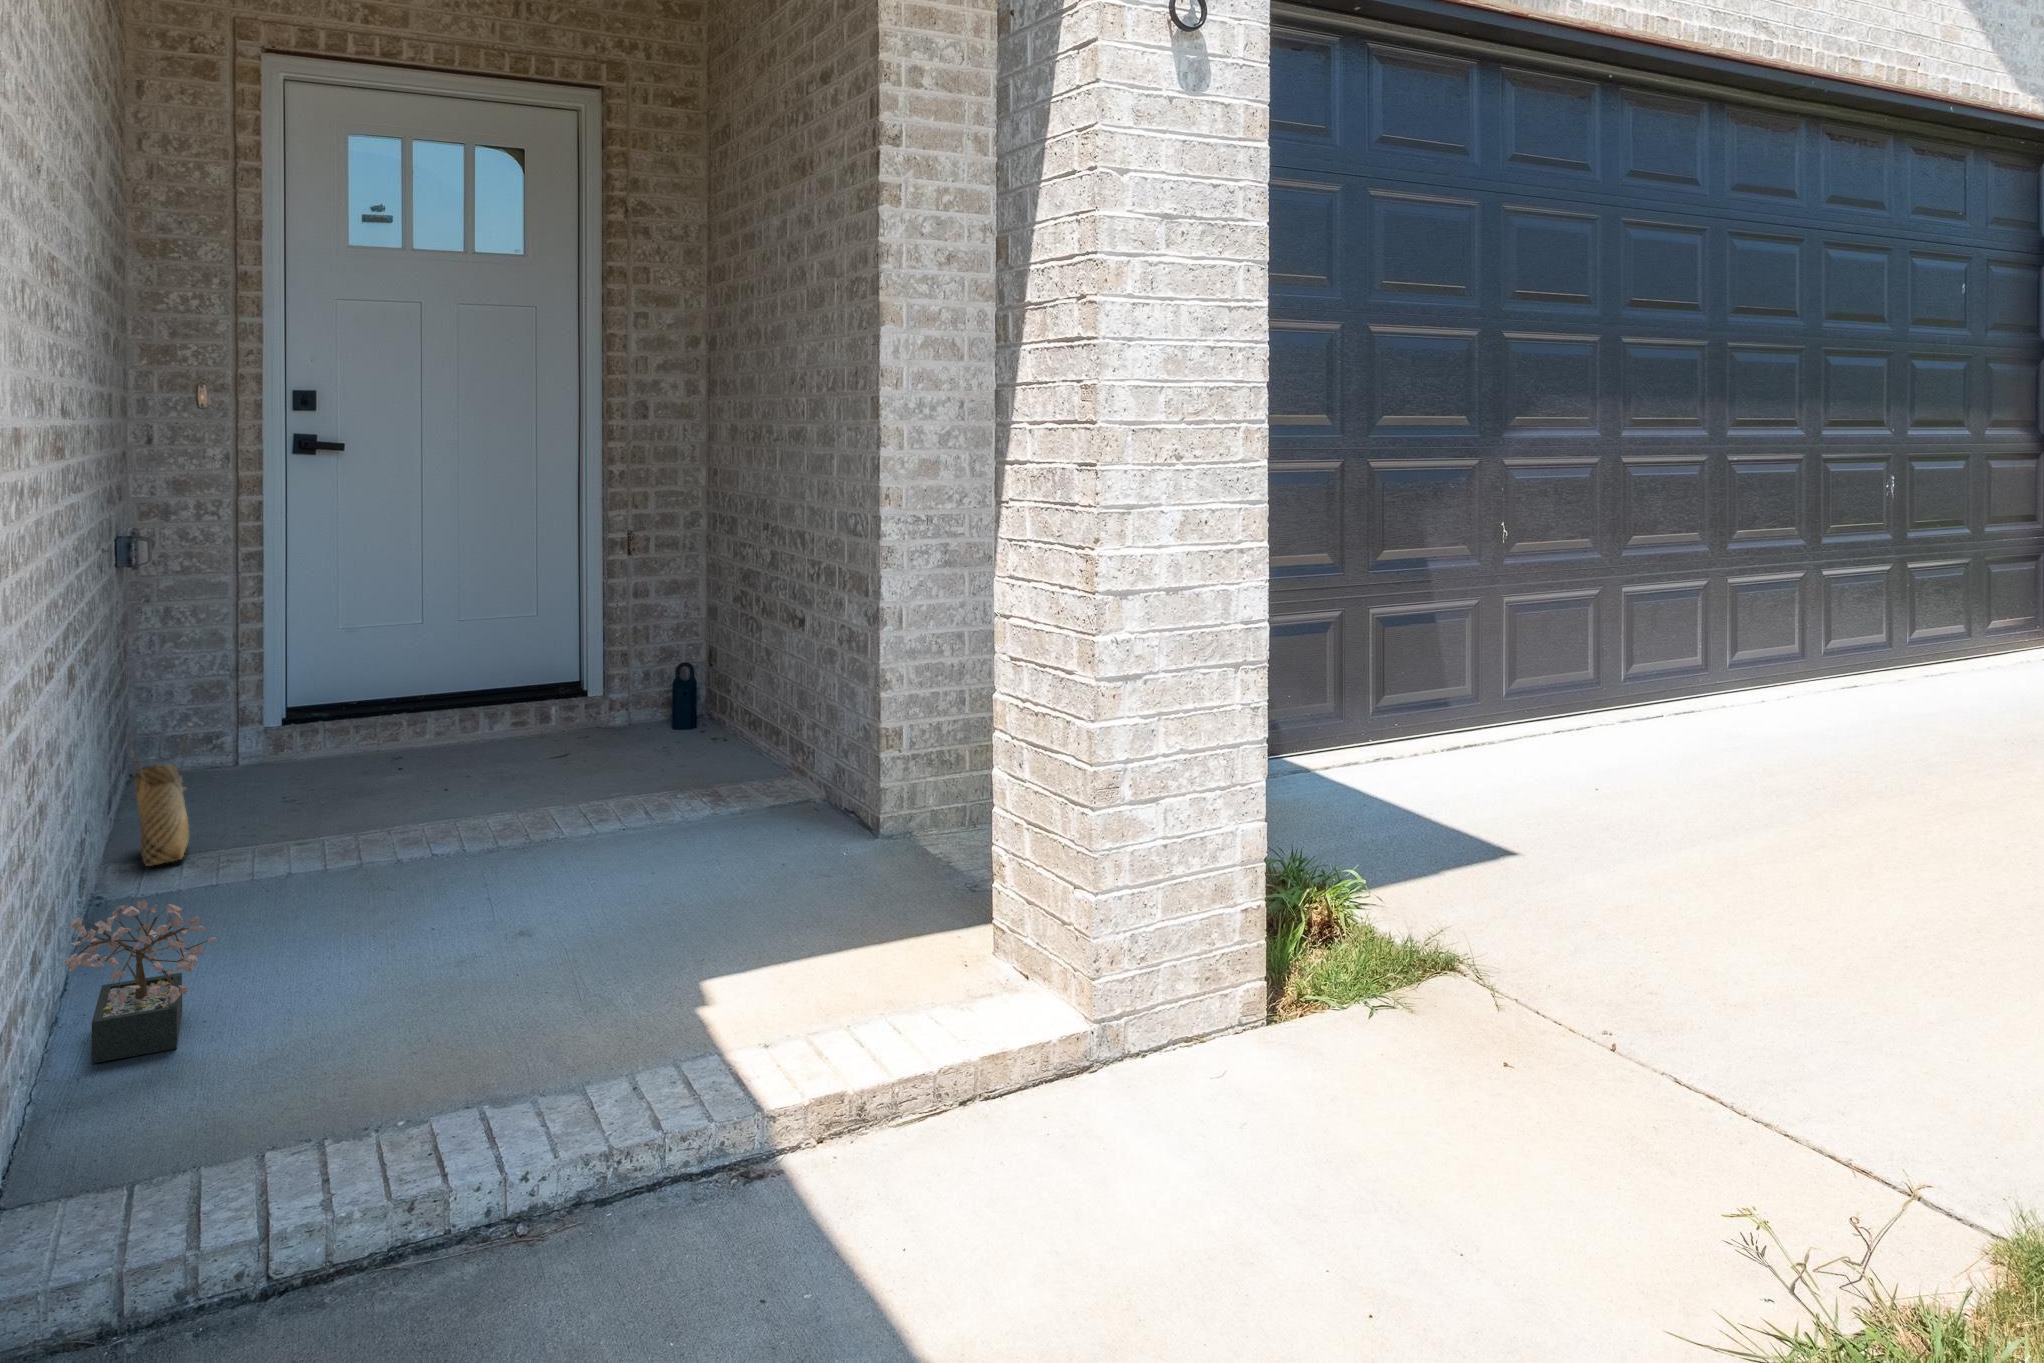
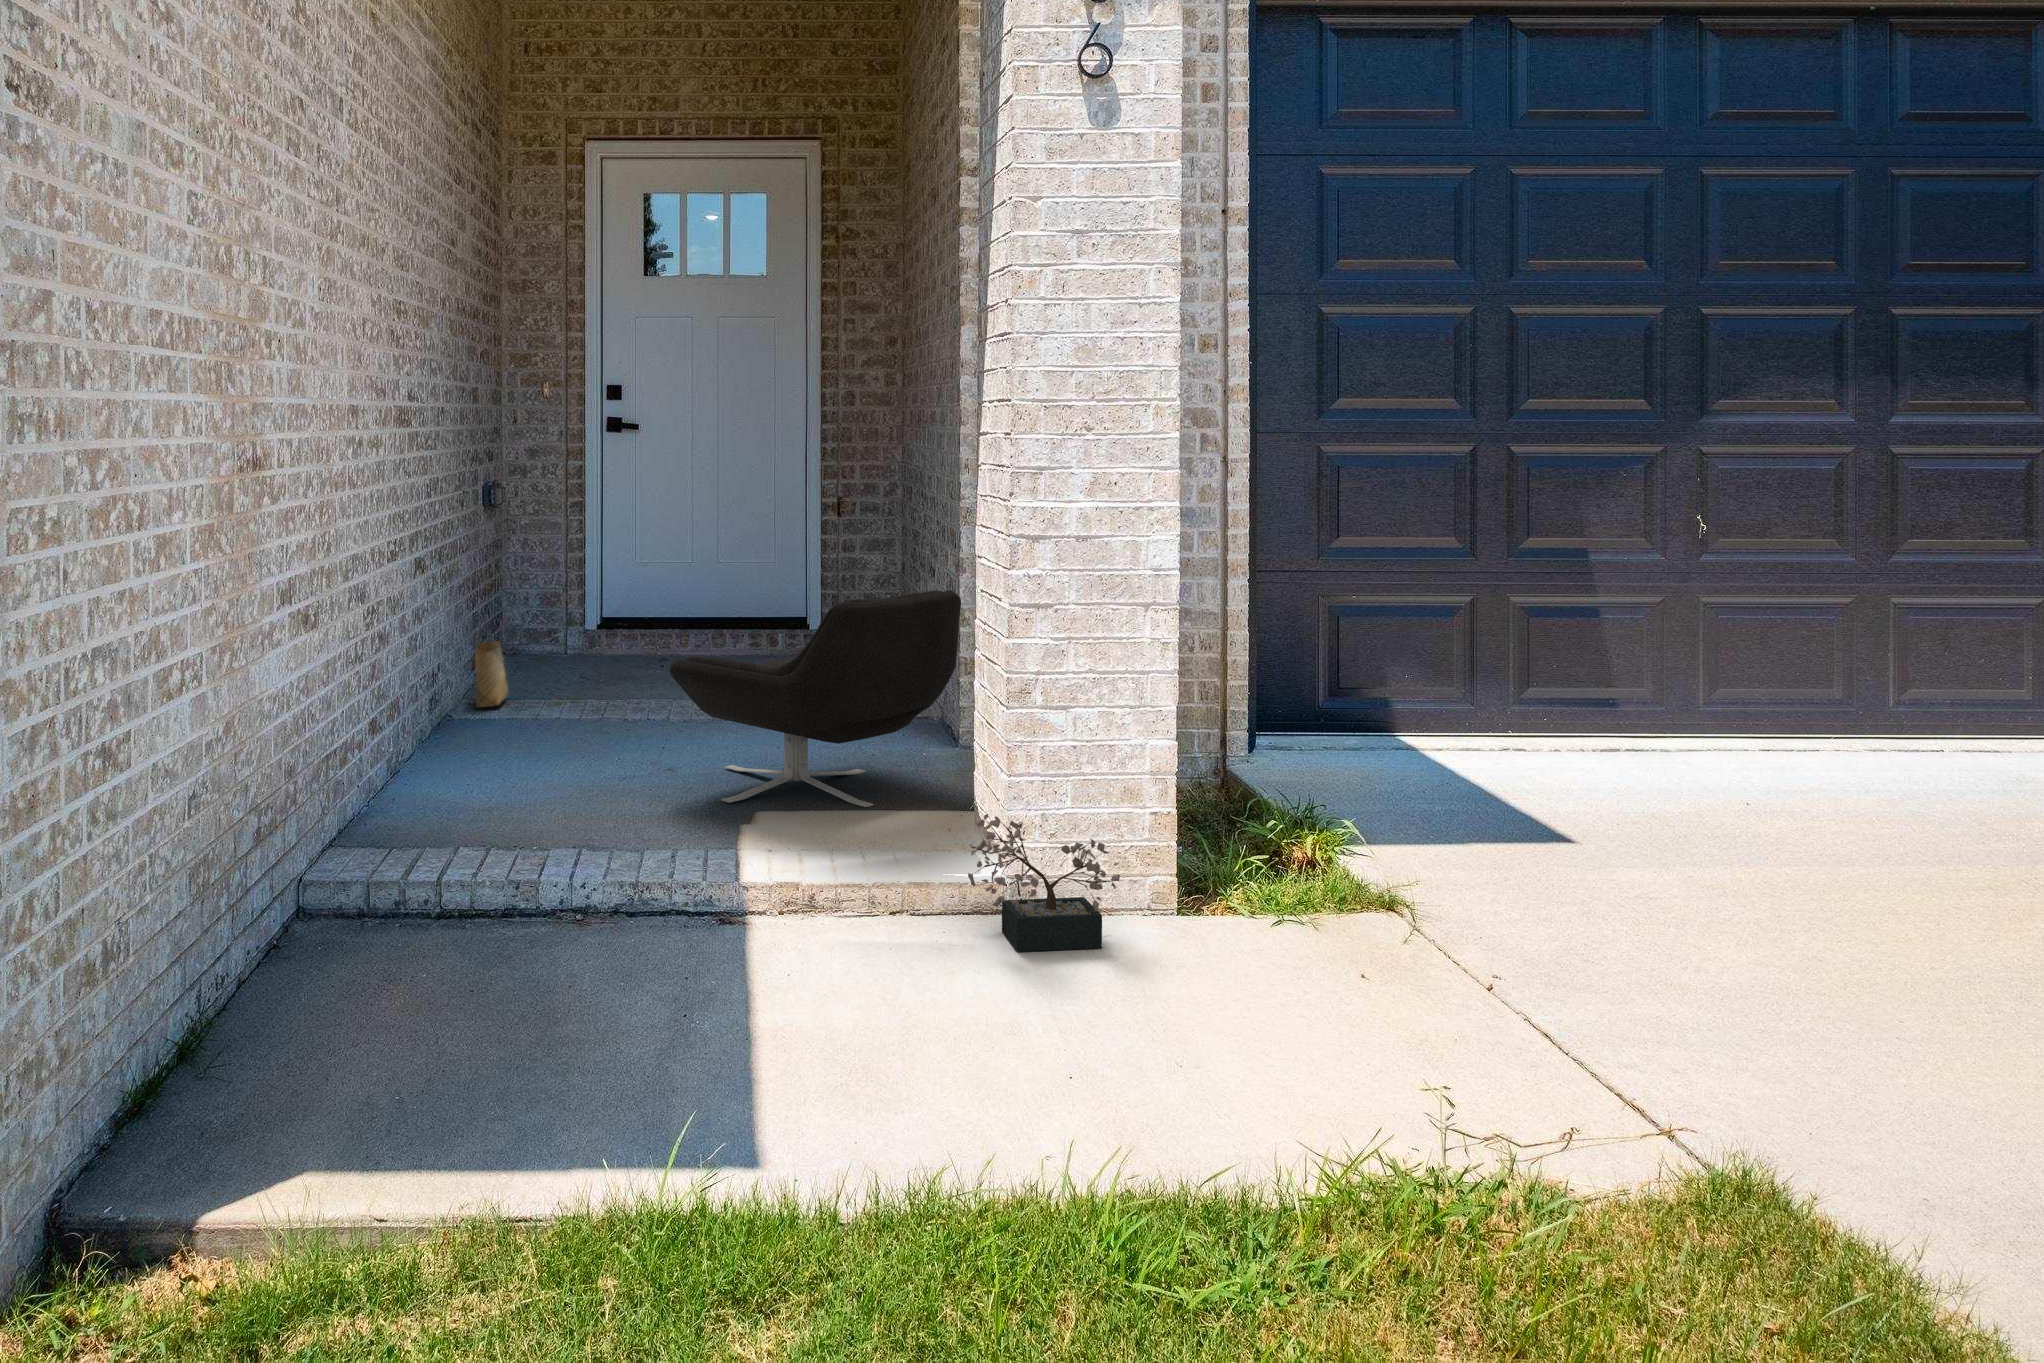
lounge chair: none [551,657,939,973] -> present [670,590,961,807]
decorative plant: present [64,900,216,1064] -> present [968,814,1120,951]

